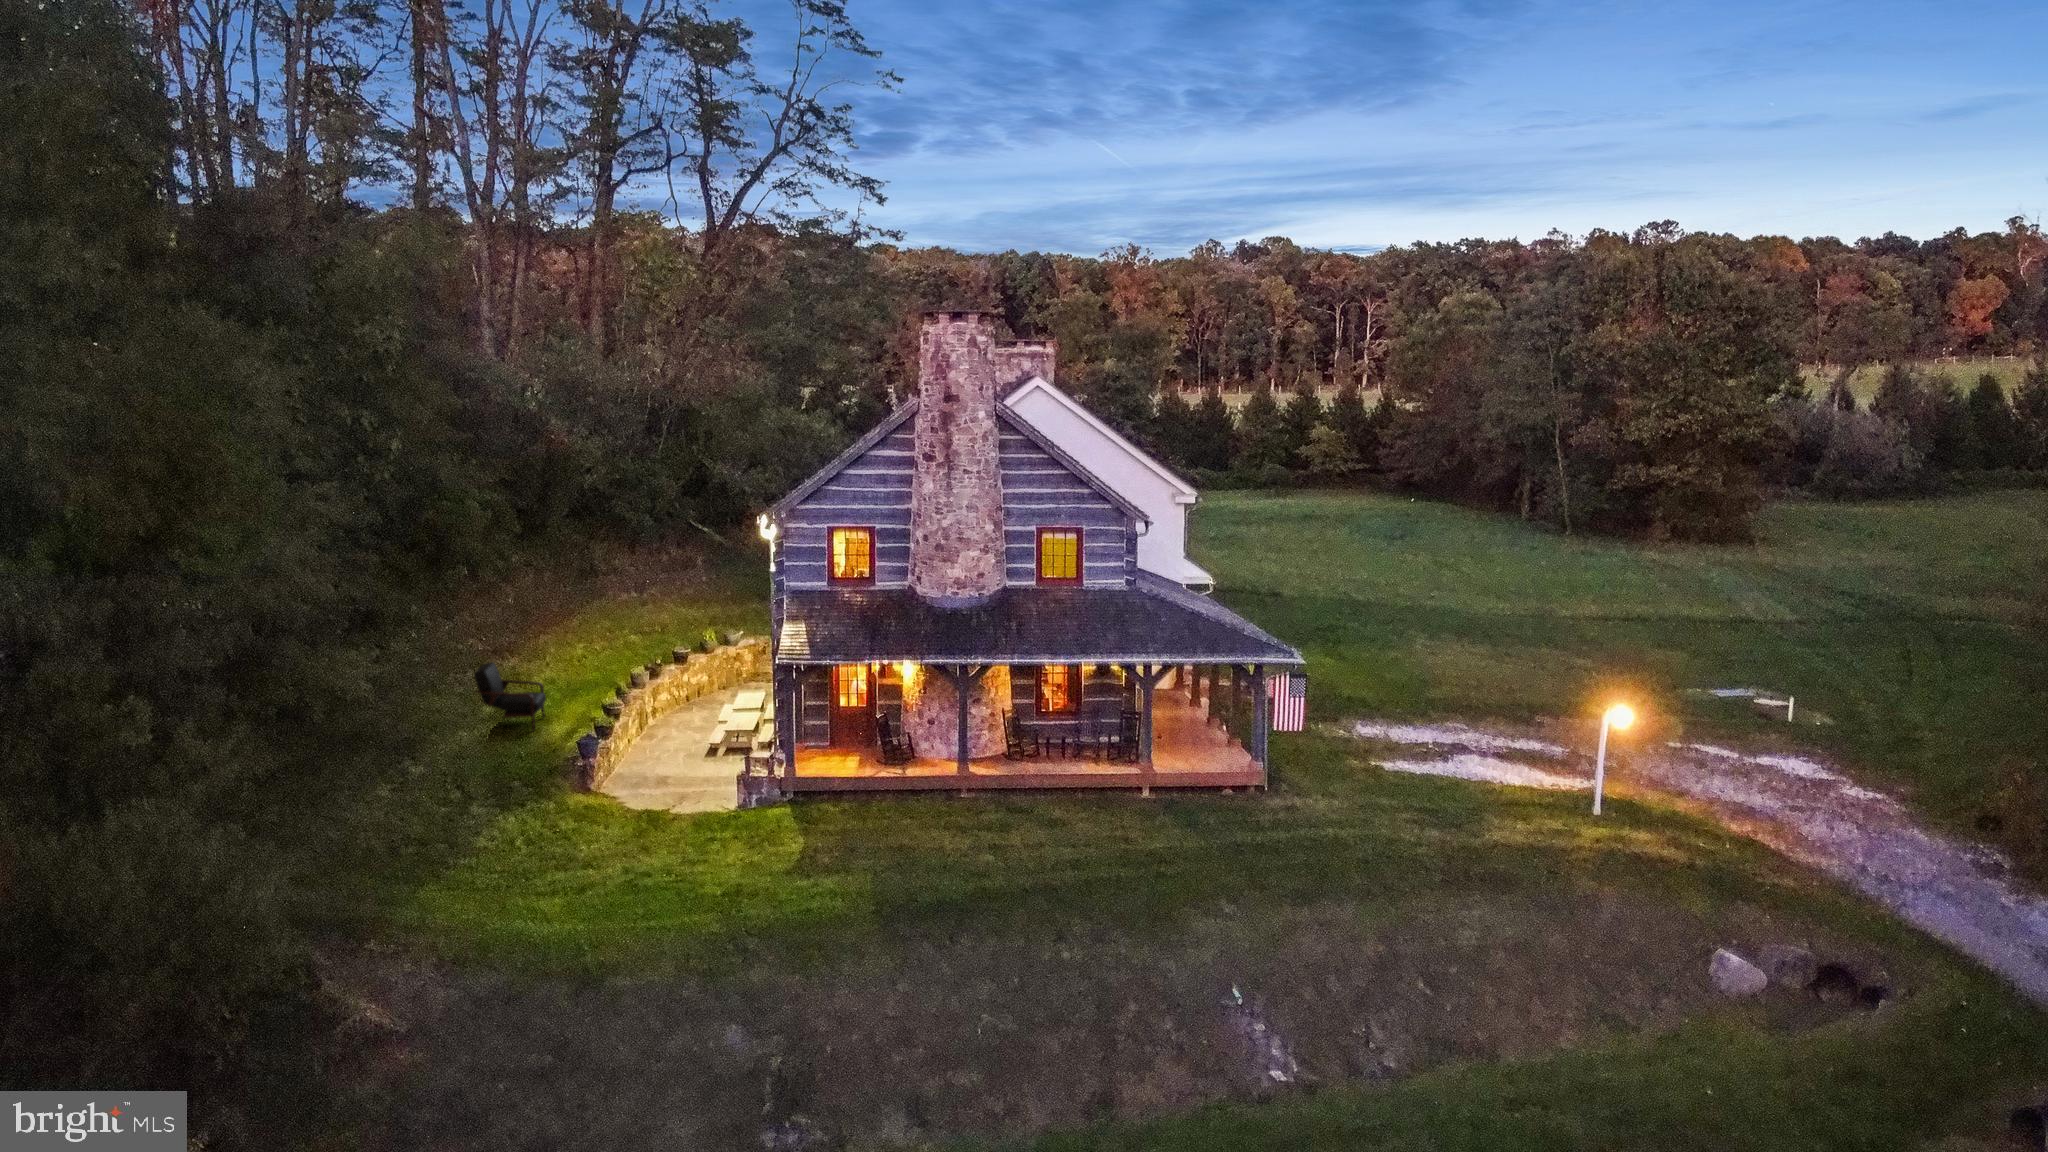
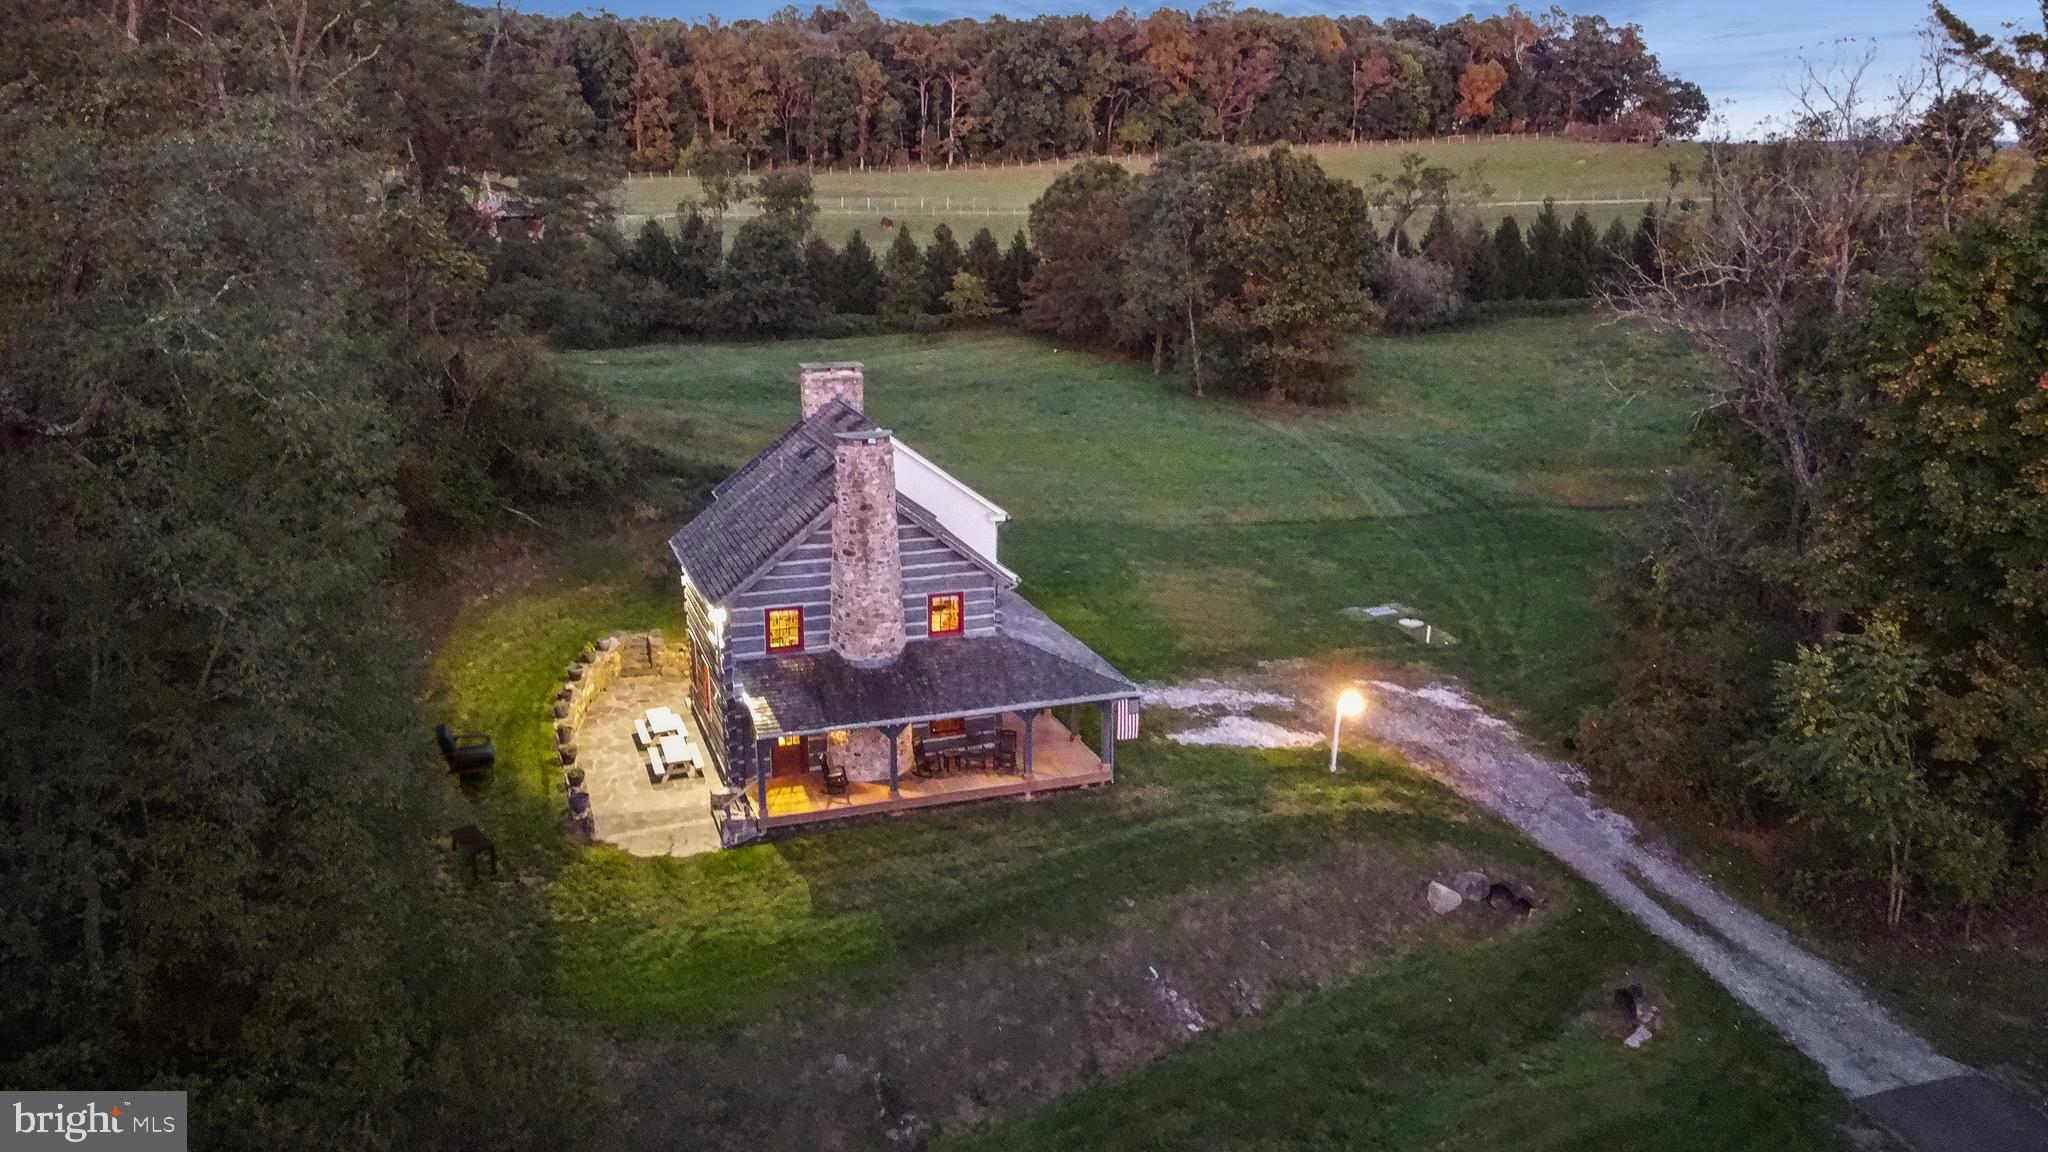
bench: none [429,747,468,806] -> present [449,823,497,880]

